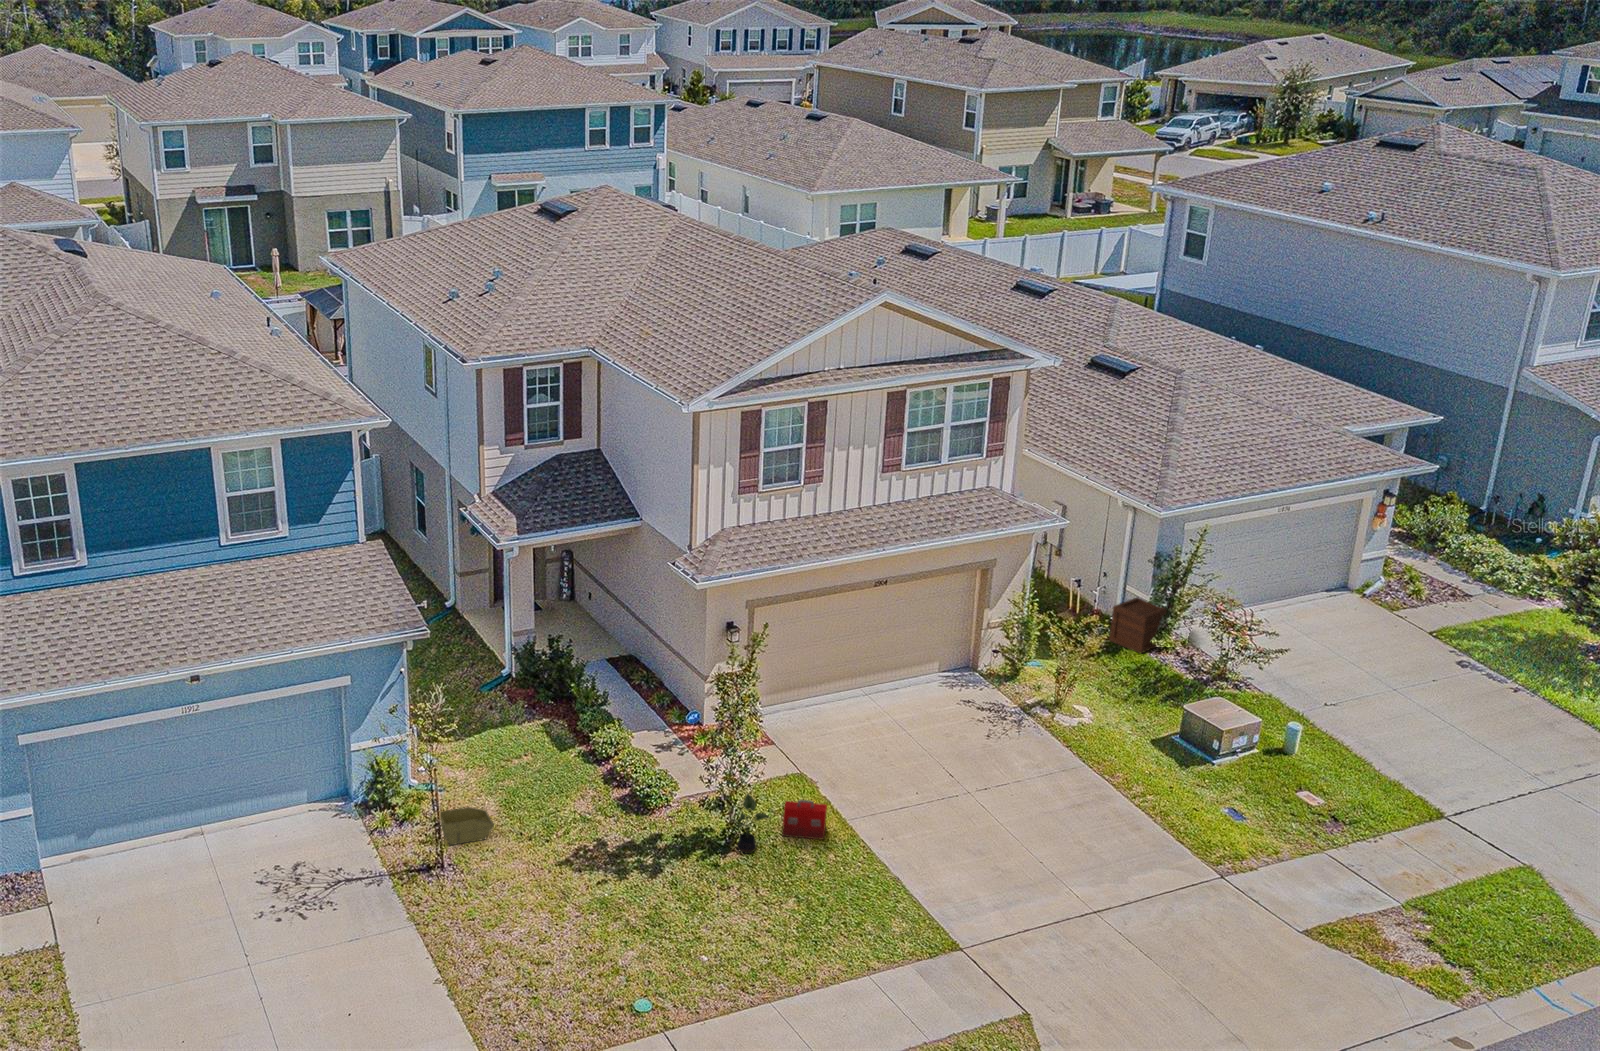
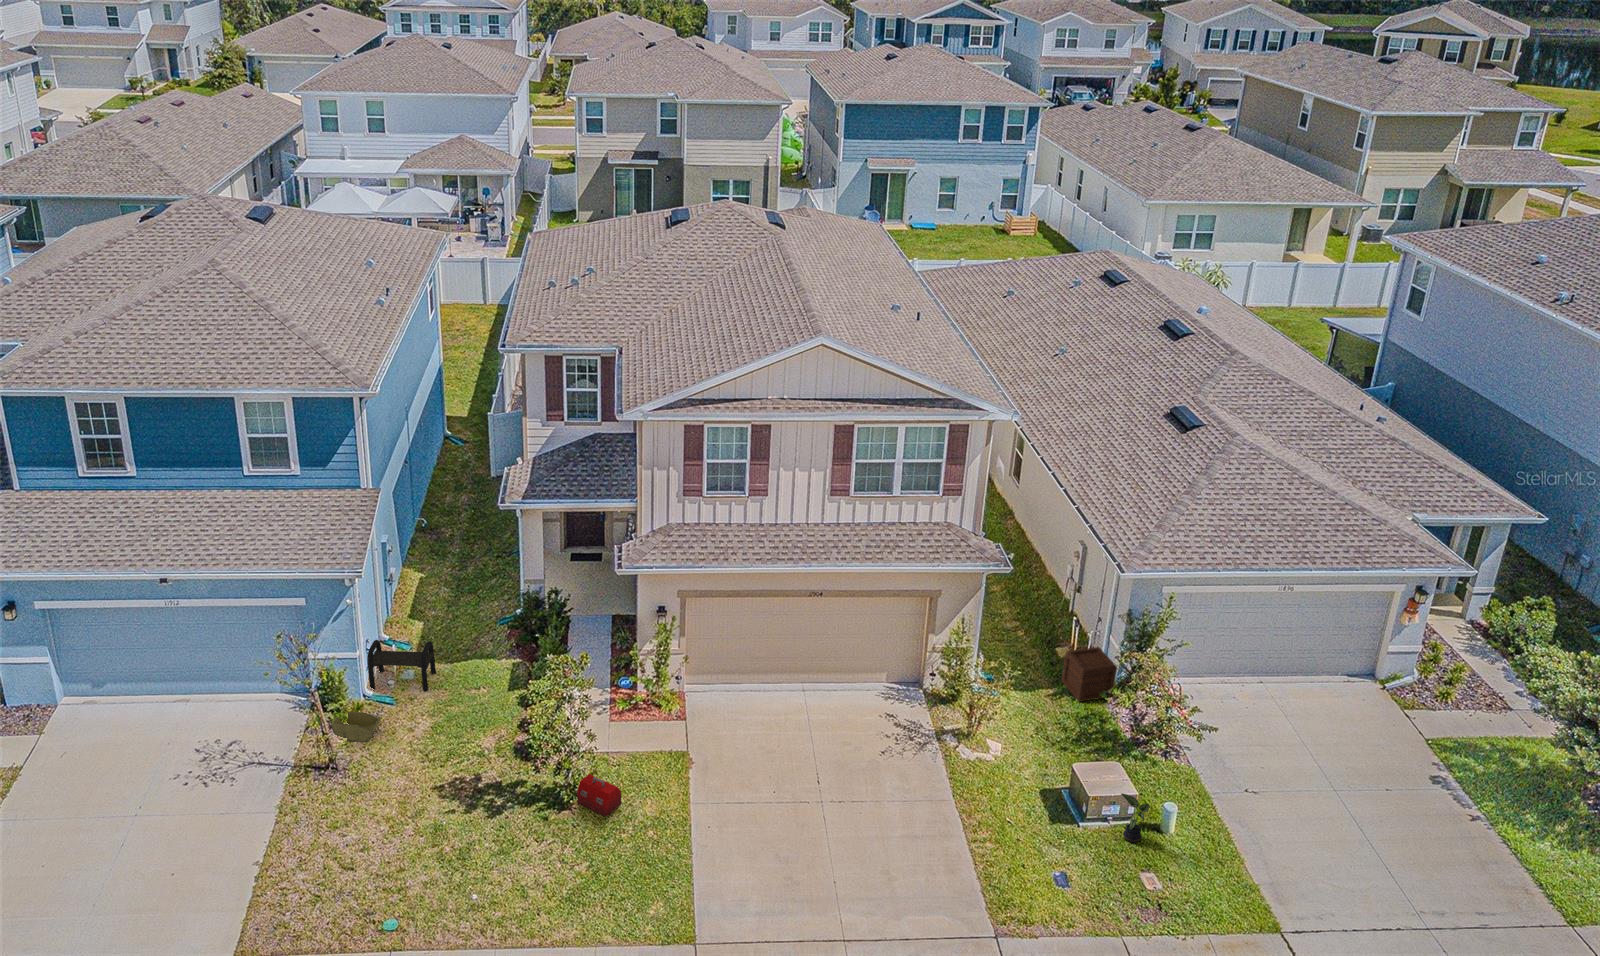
bench: none [412,721,494,793] -> present [367,640,436,691]
potted plant: present [736,794,770,854] -> present [1121,793,1150,843]

